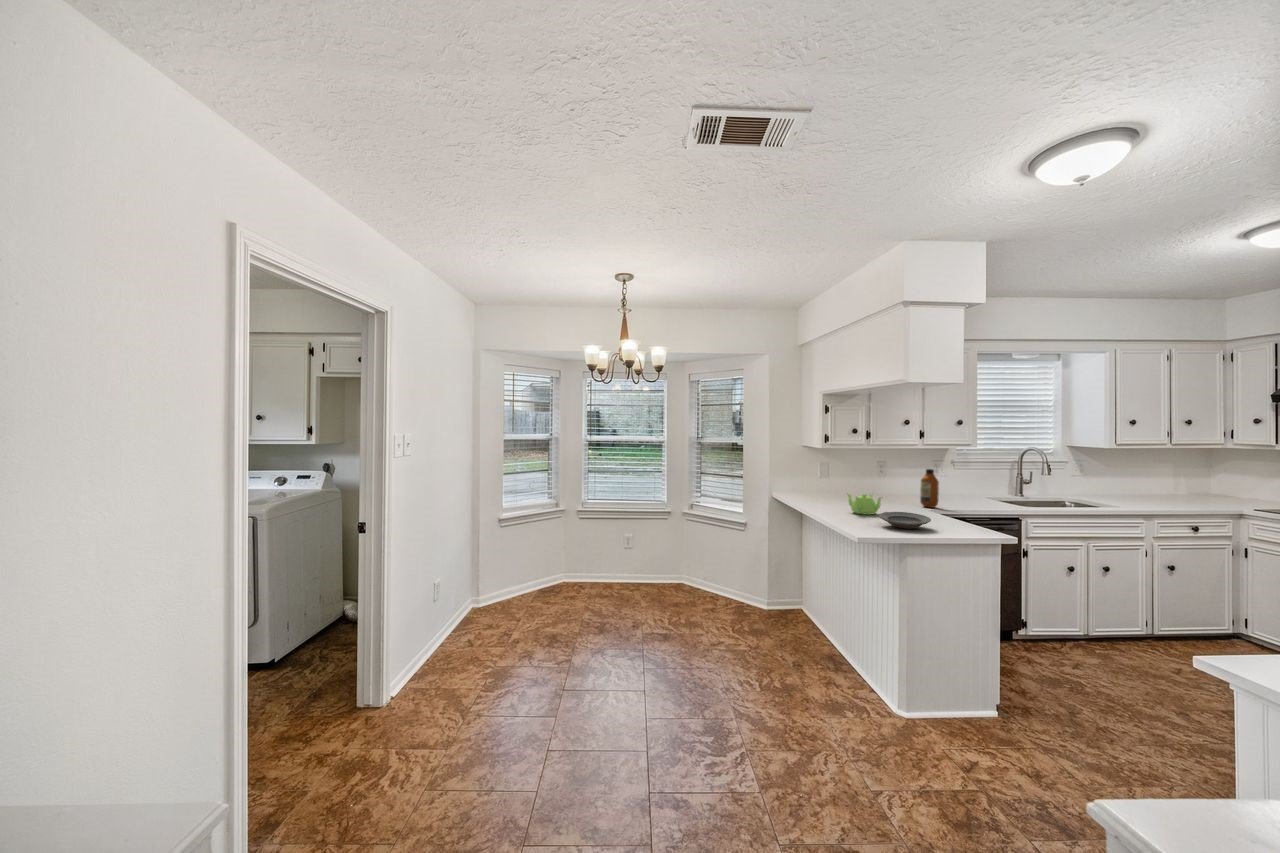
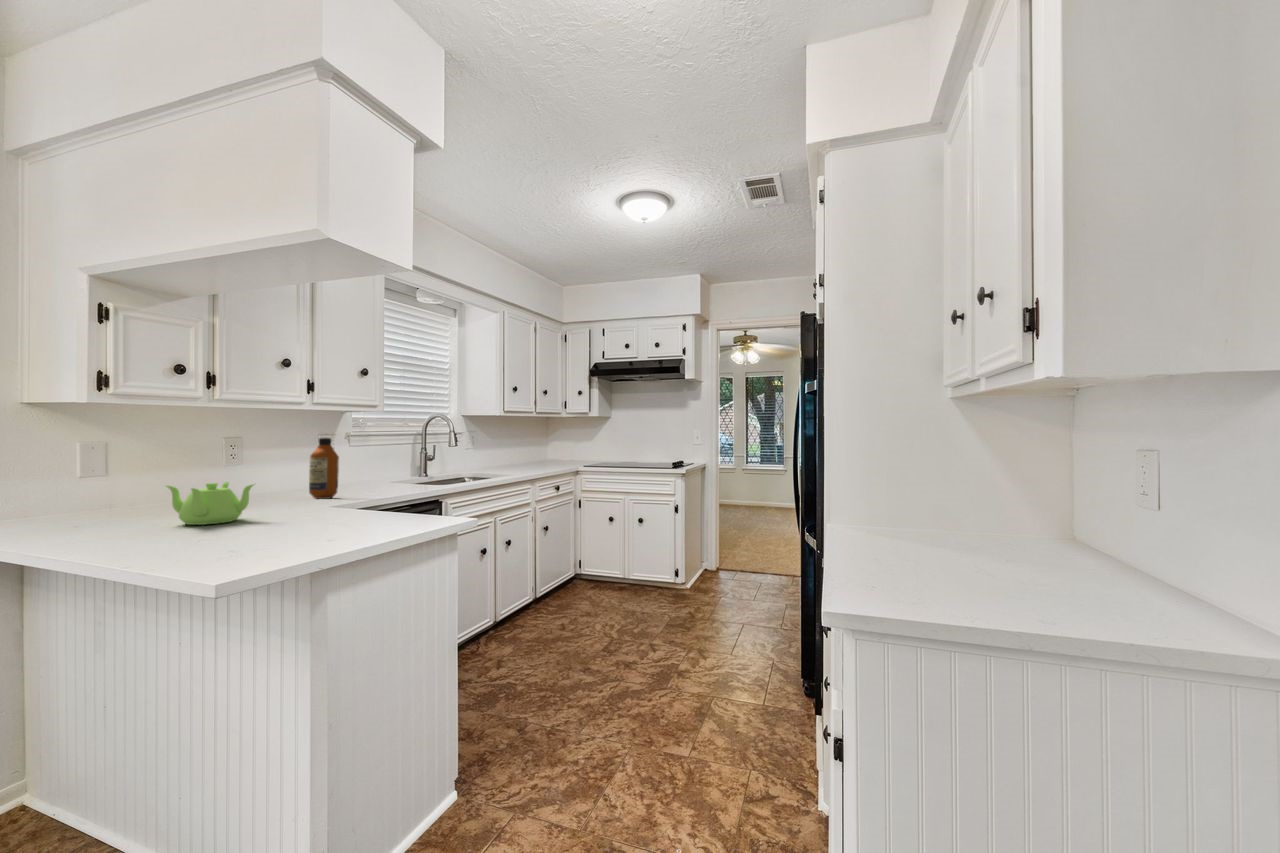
plate: present [879,512,931,529] -> none [257,505,363,535]

